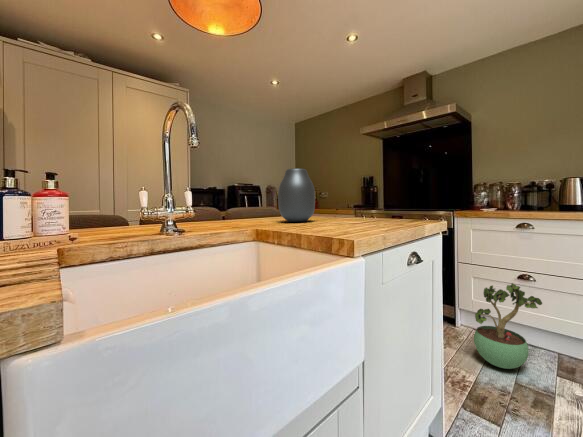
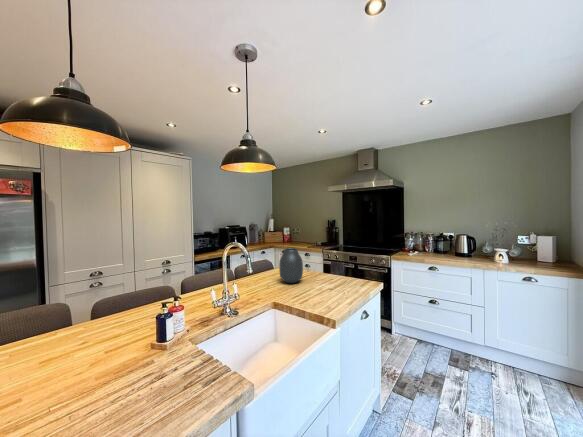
potted plant: present [474,283,542,369] -> none [401,308,437,363]

